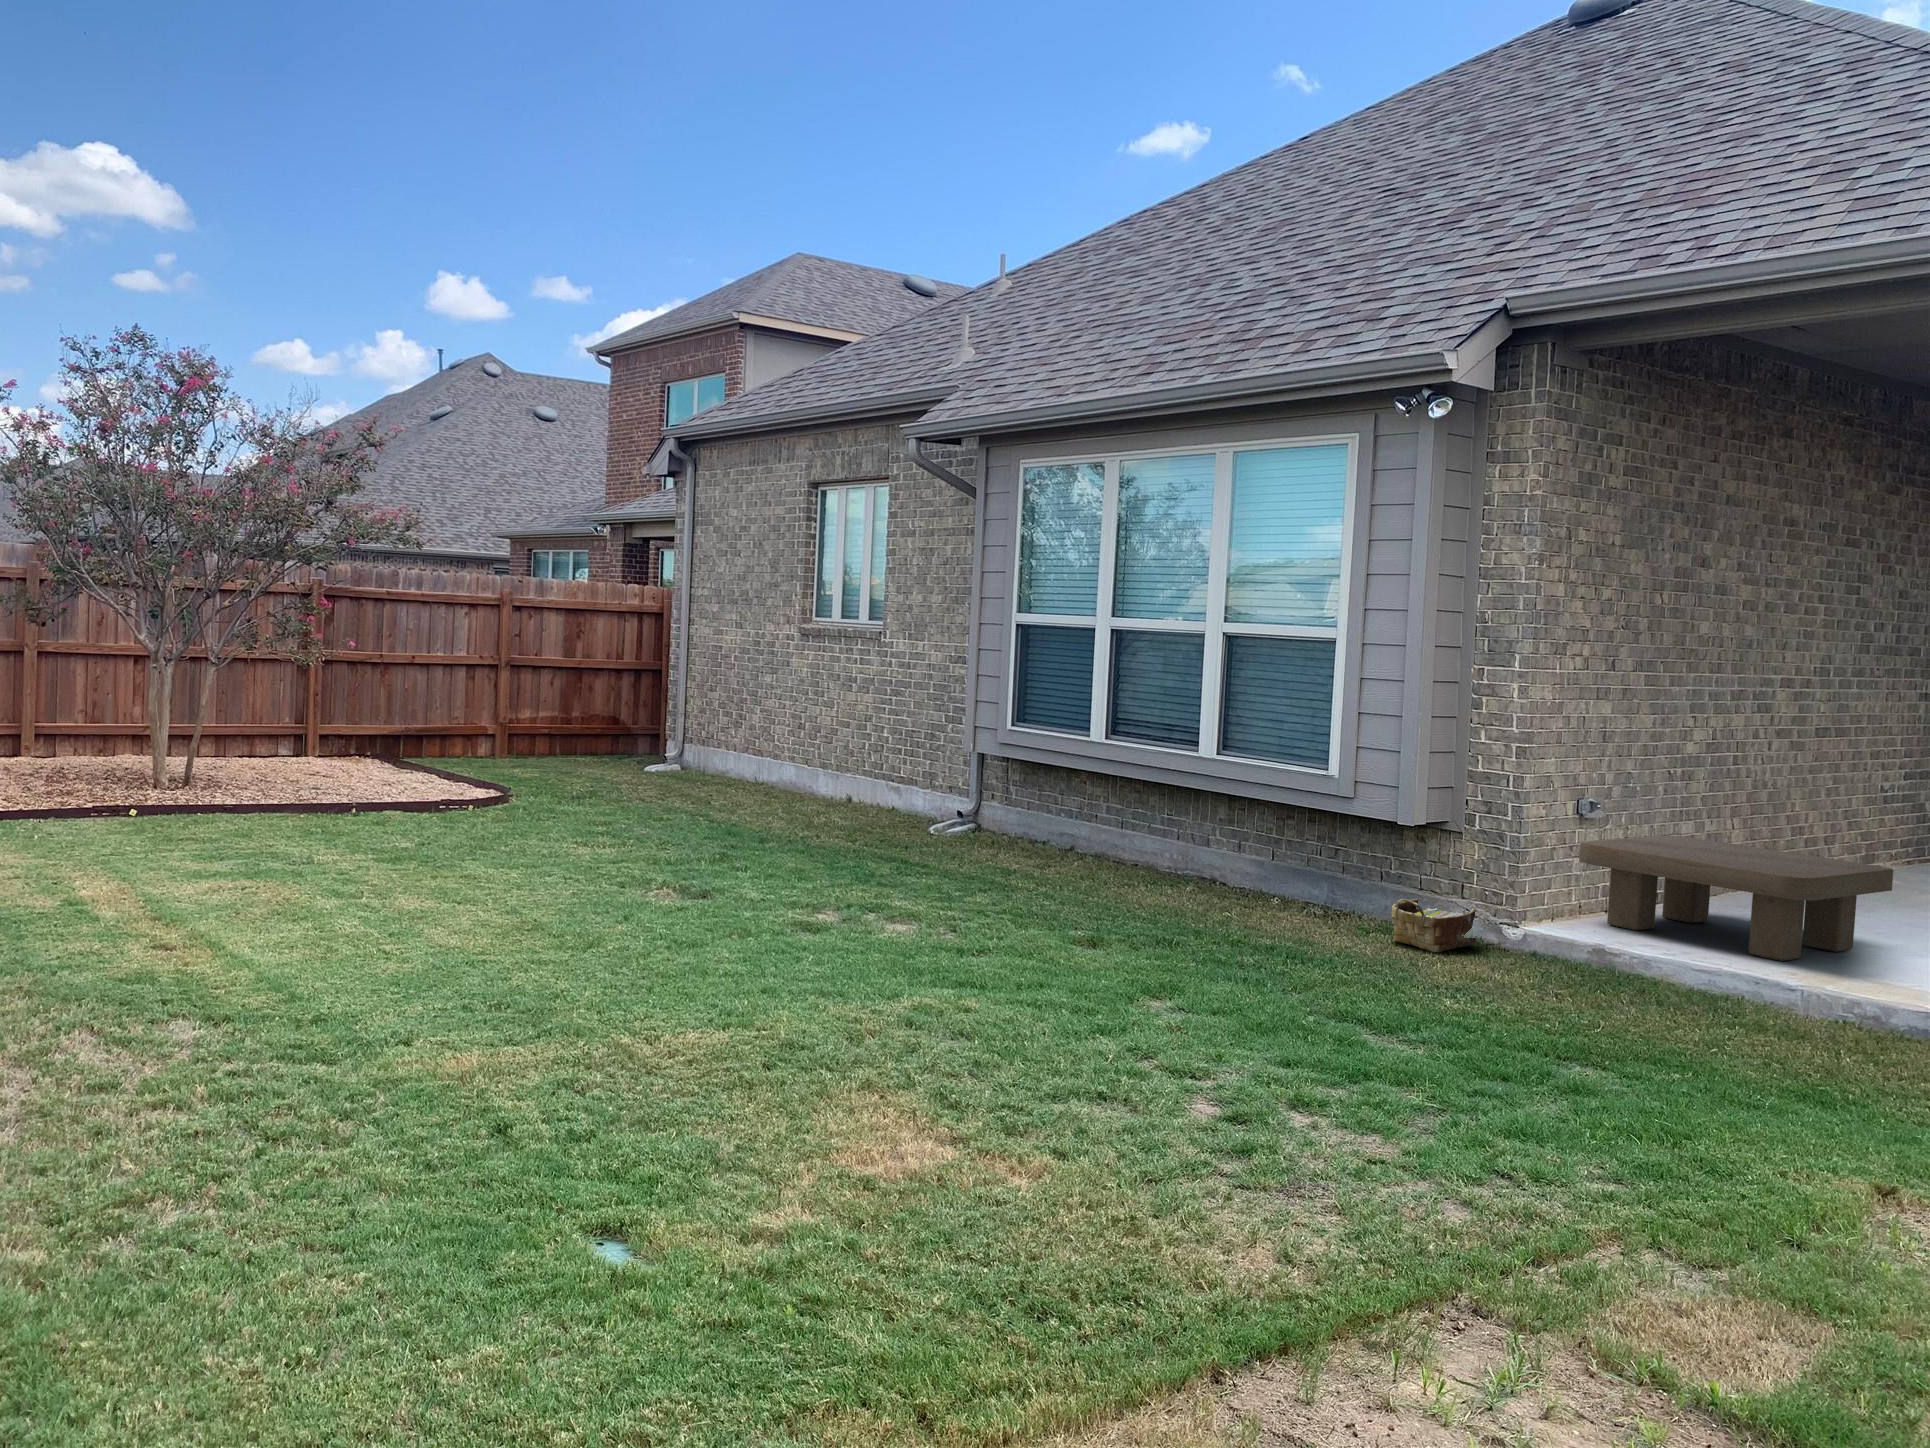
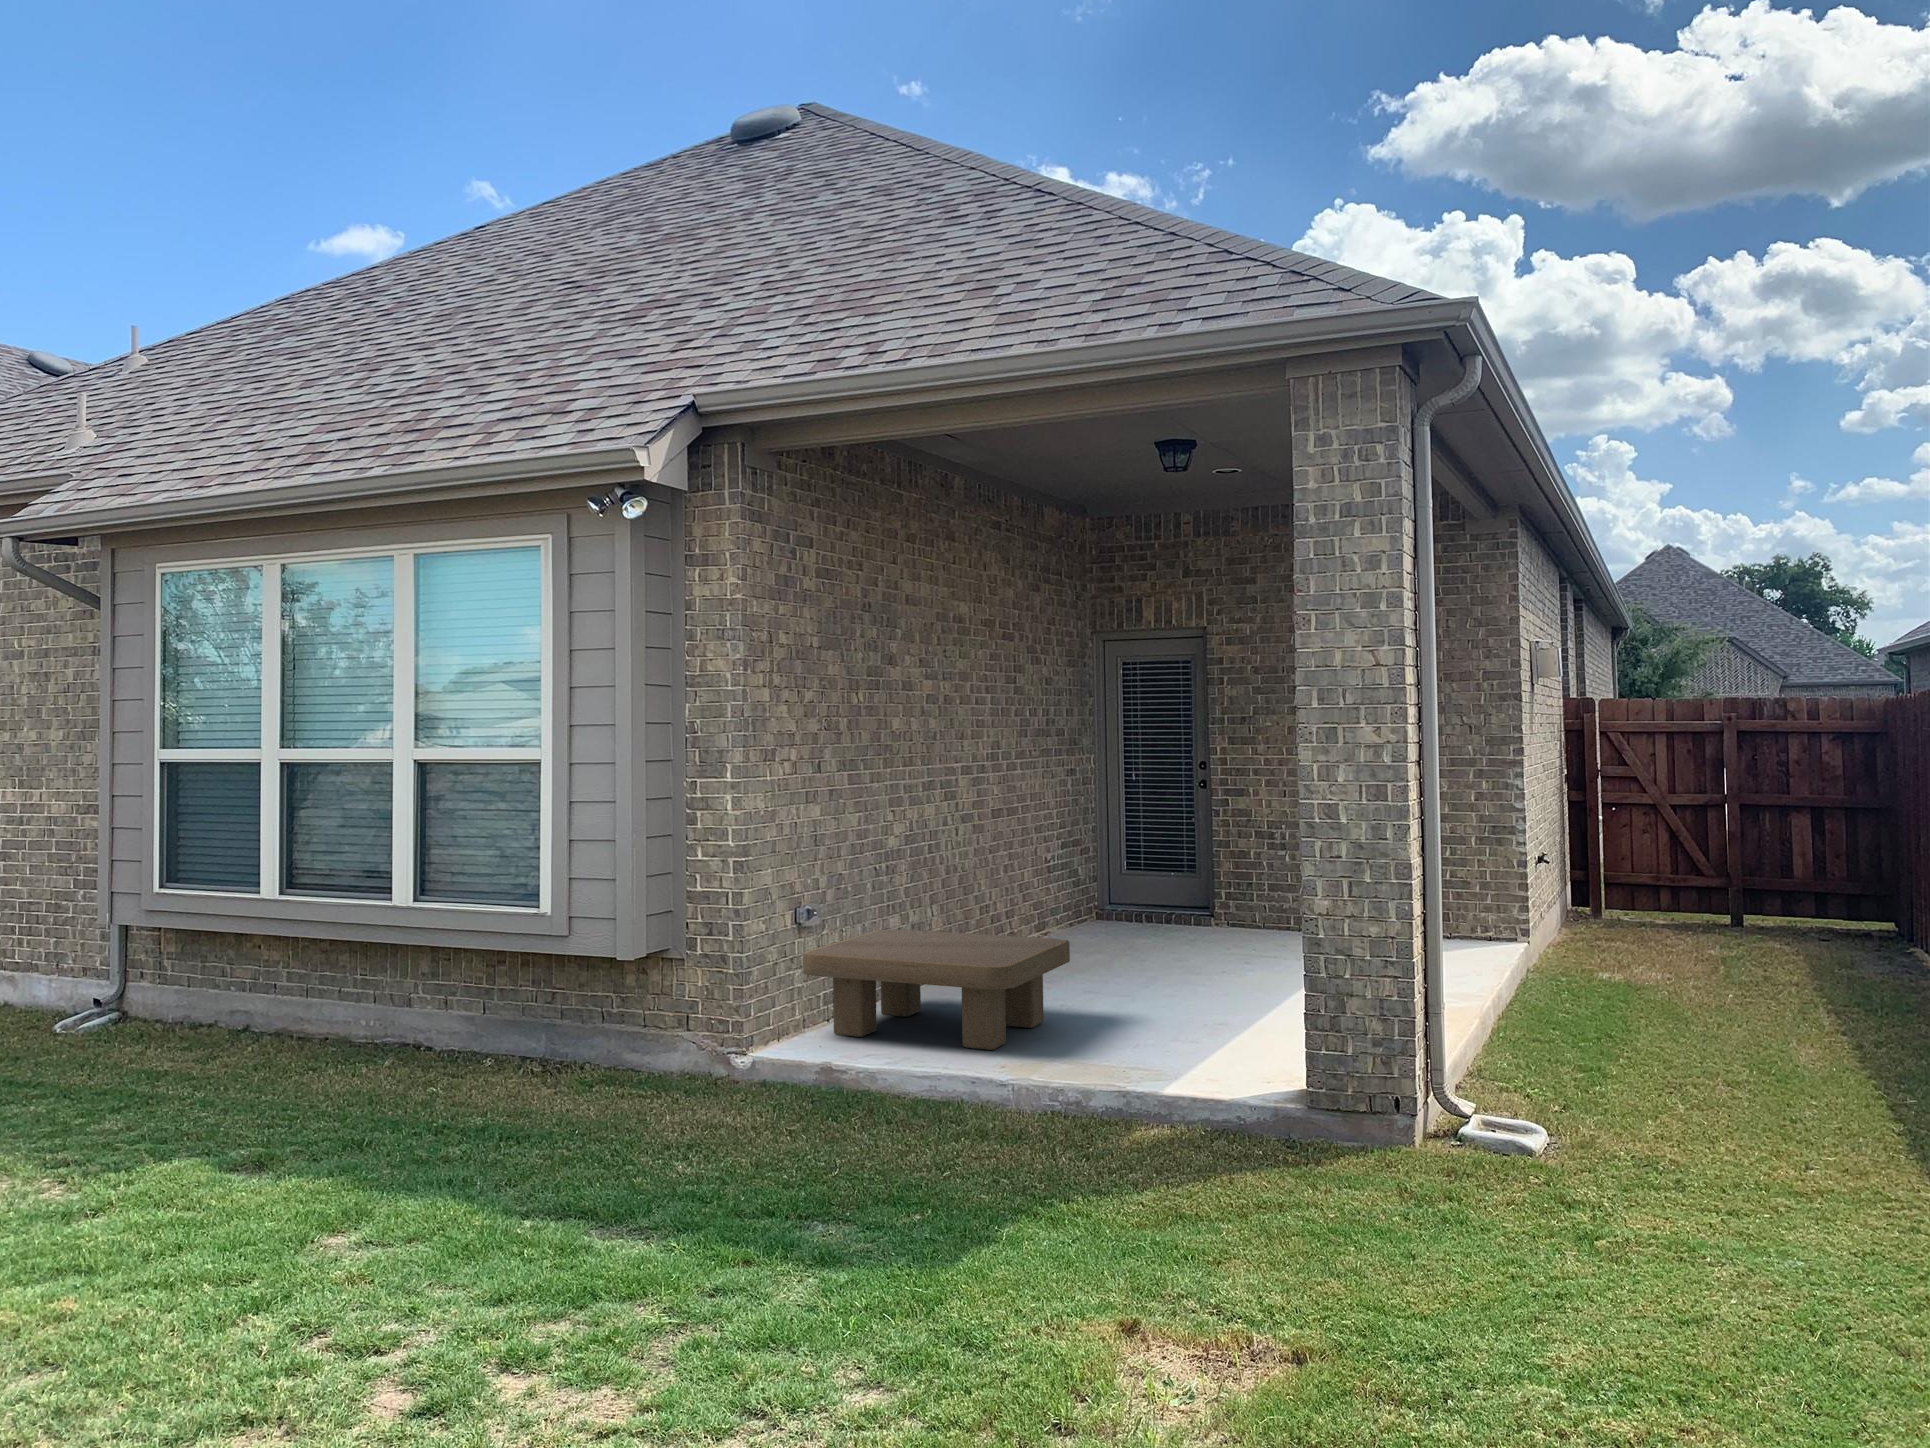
woven basket: present [1391,899,1476,953] -> none [618,1022,709,1103]

